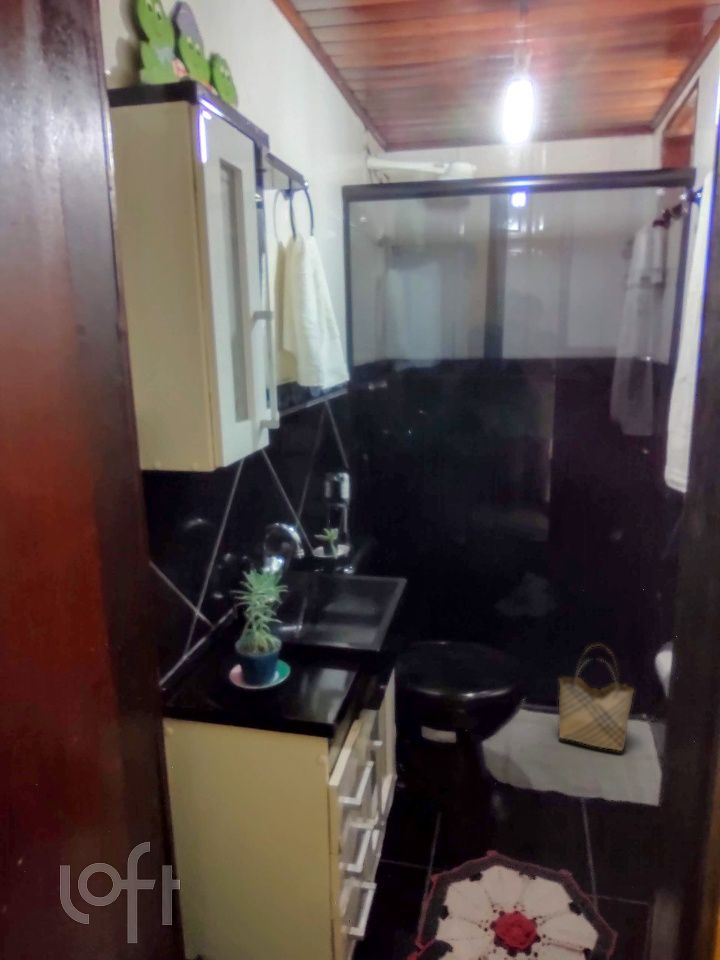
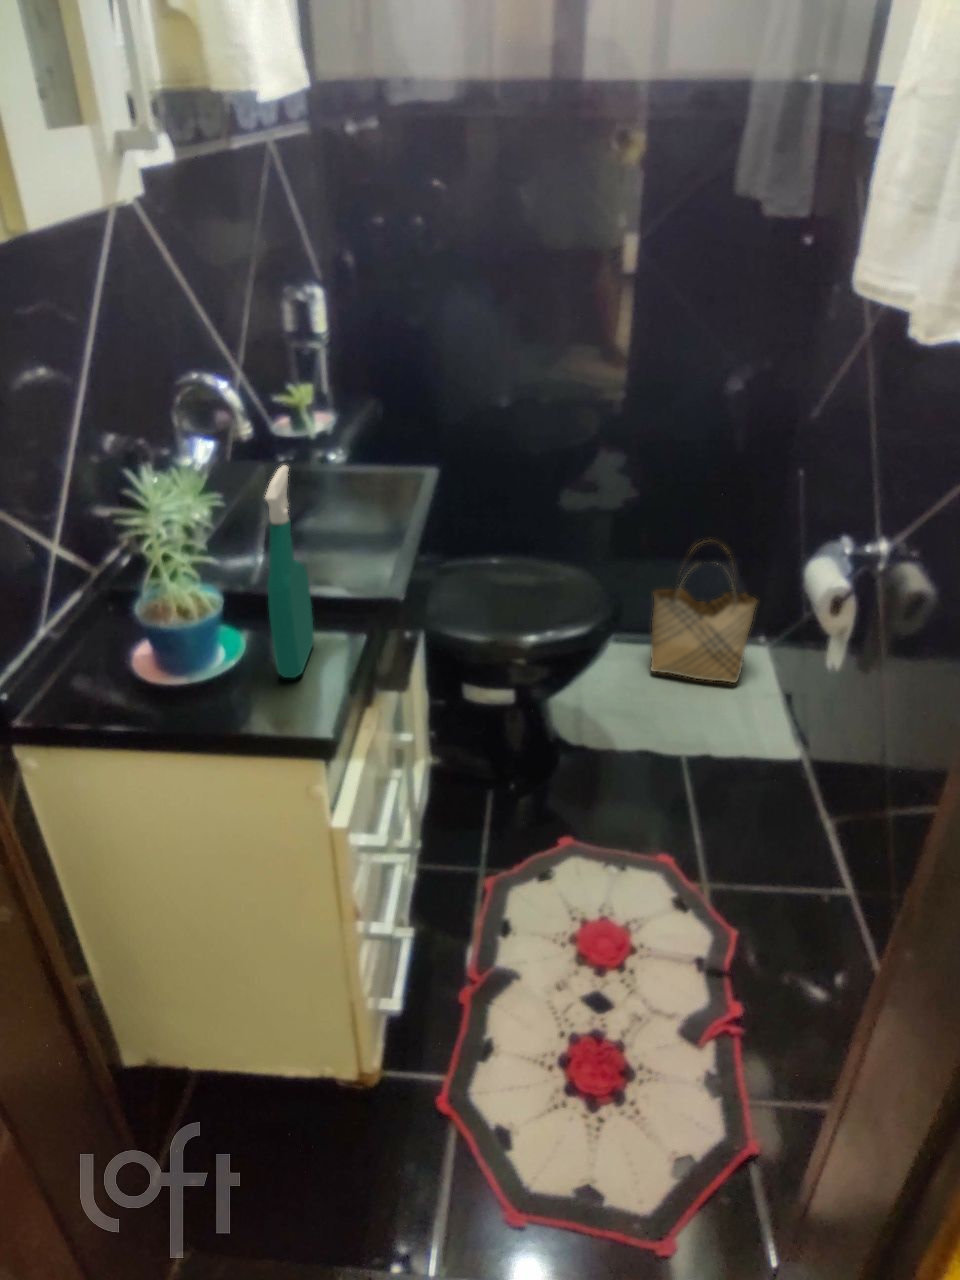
spray bottle: none [310,570,333,694] -> present [265,465,314,678]

